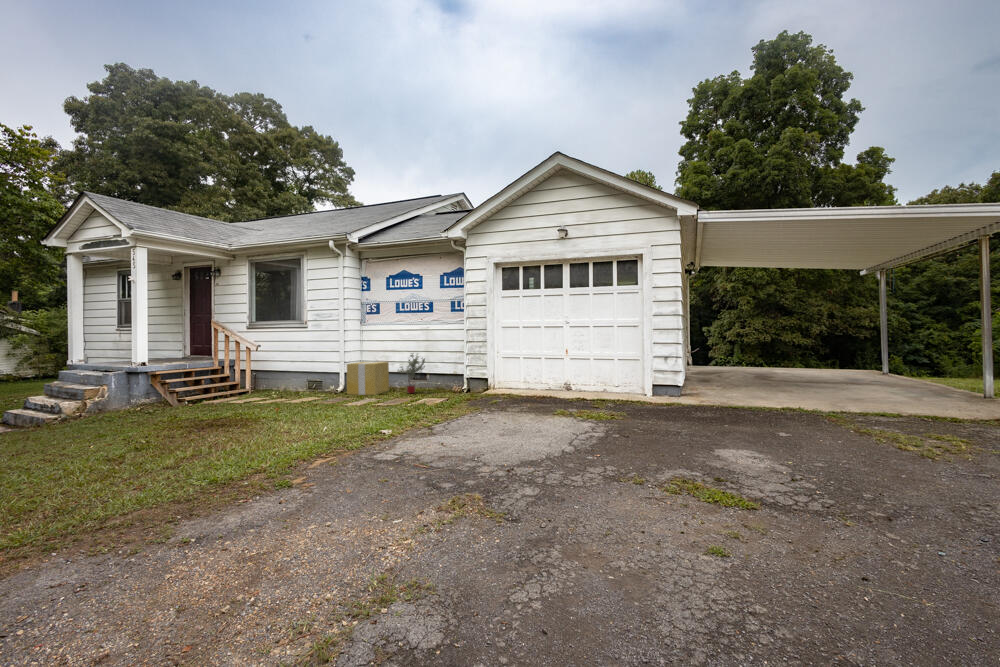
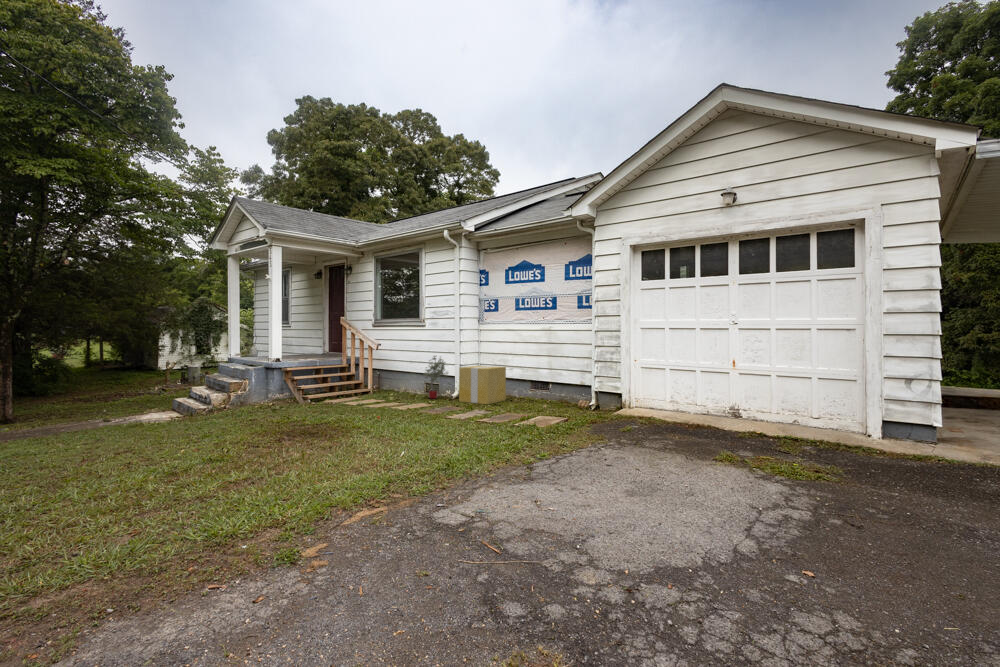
potted tree: present [398,353,425,394] -> present [424,356,448,399]

